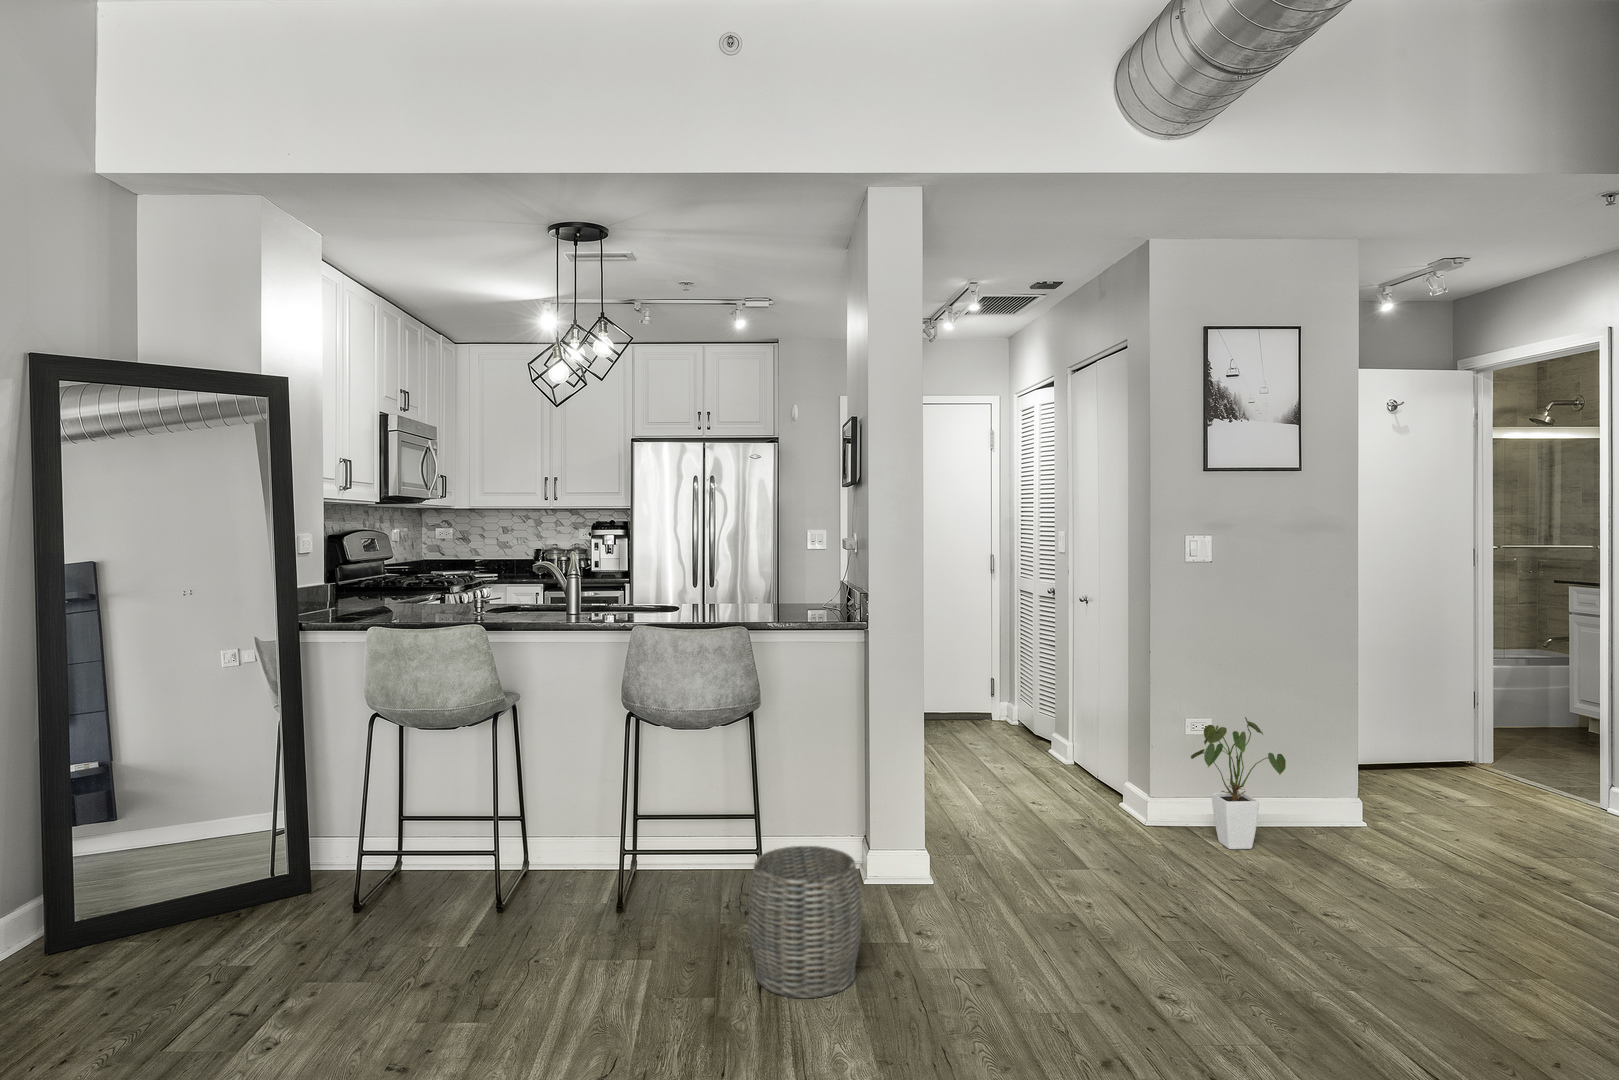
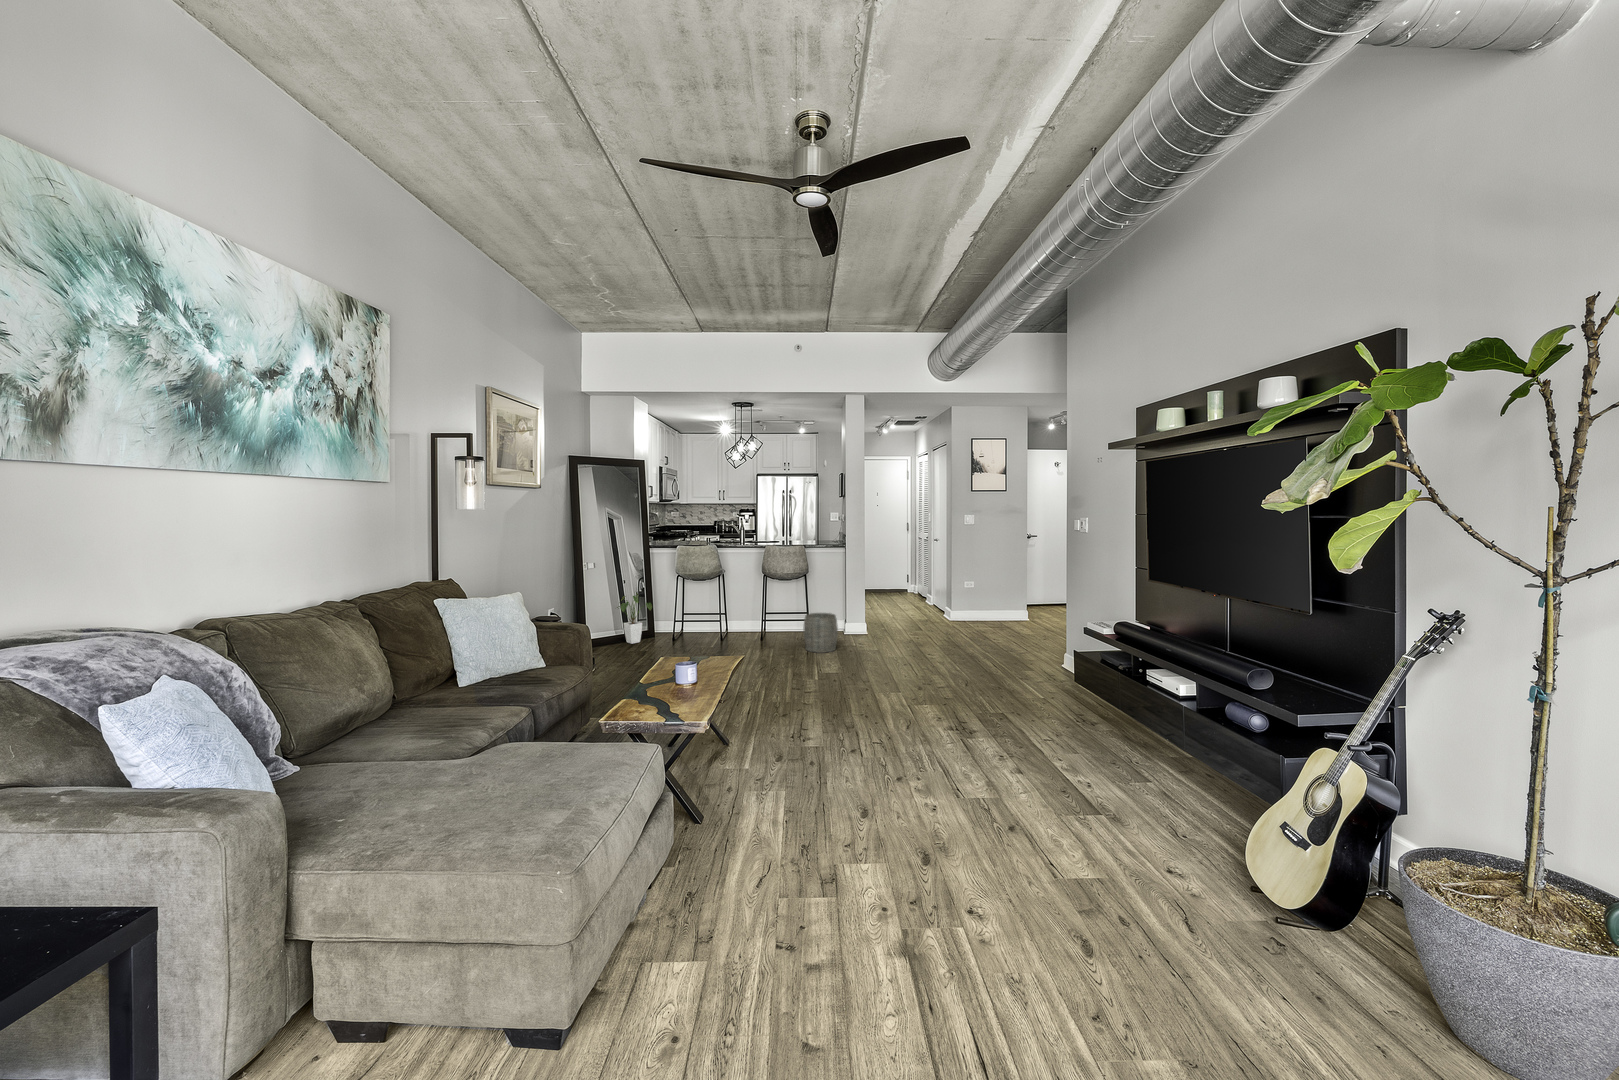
house plant: present [1191,717,1286,849] -> present [617,593,652,644]

